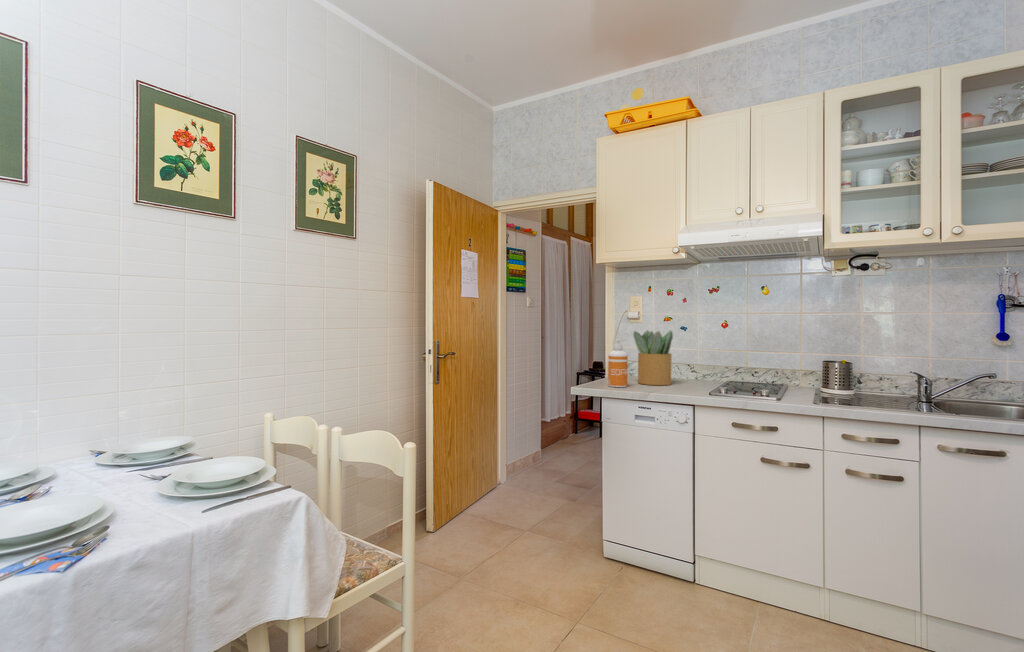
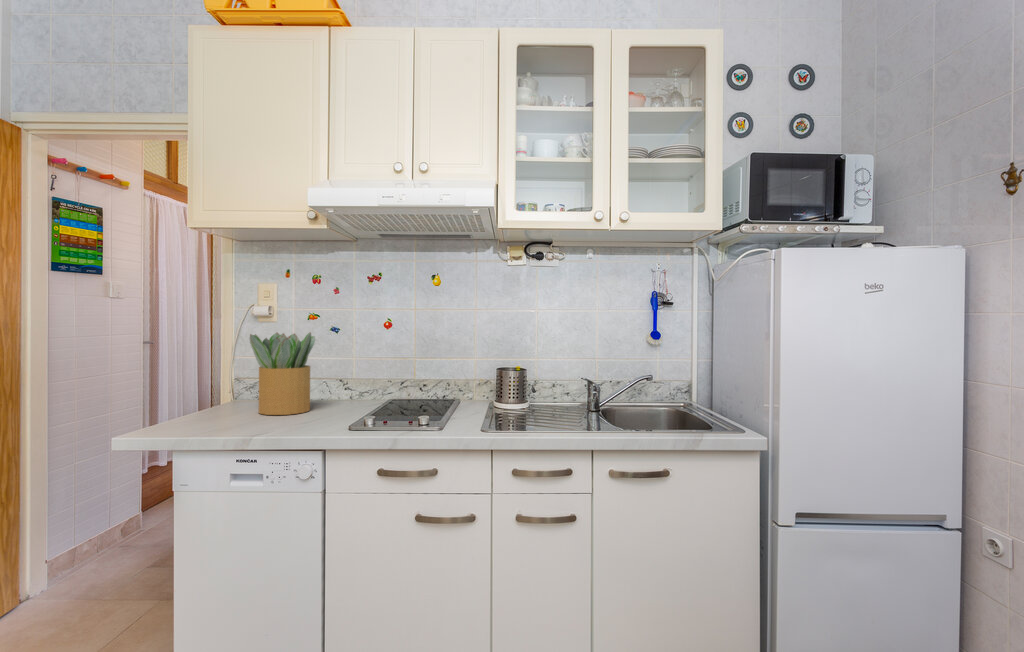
soap dispenser: present [608,340,628,387] -> none [195,349,231,426]

